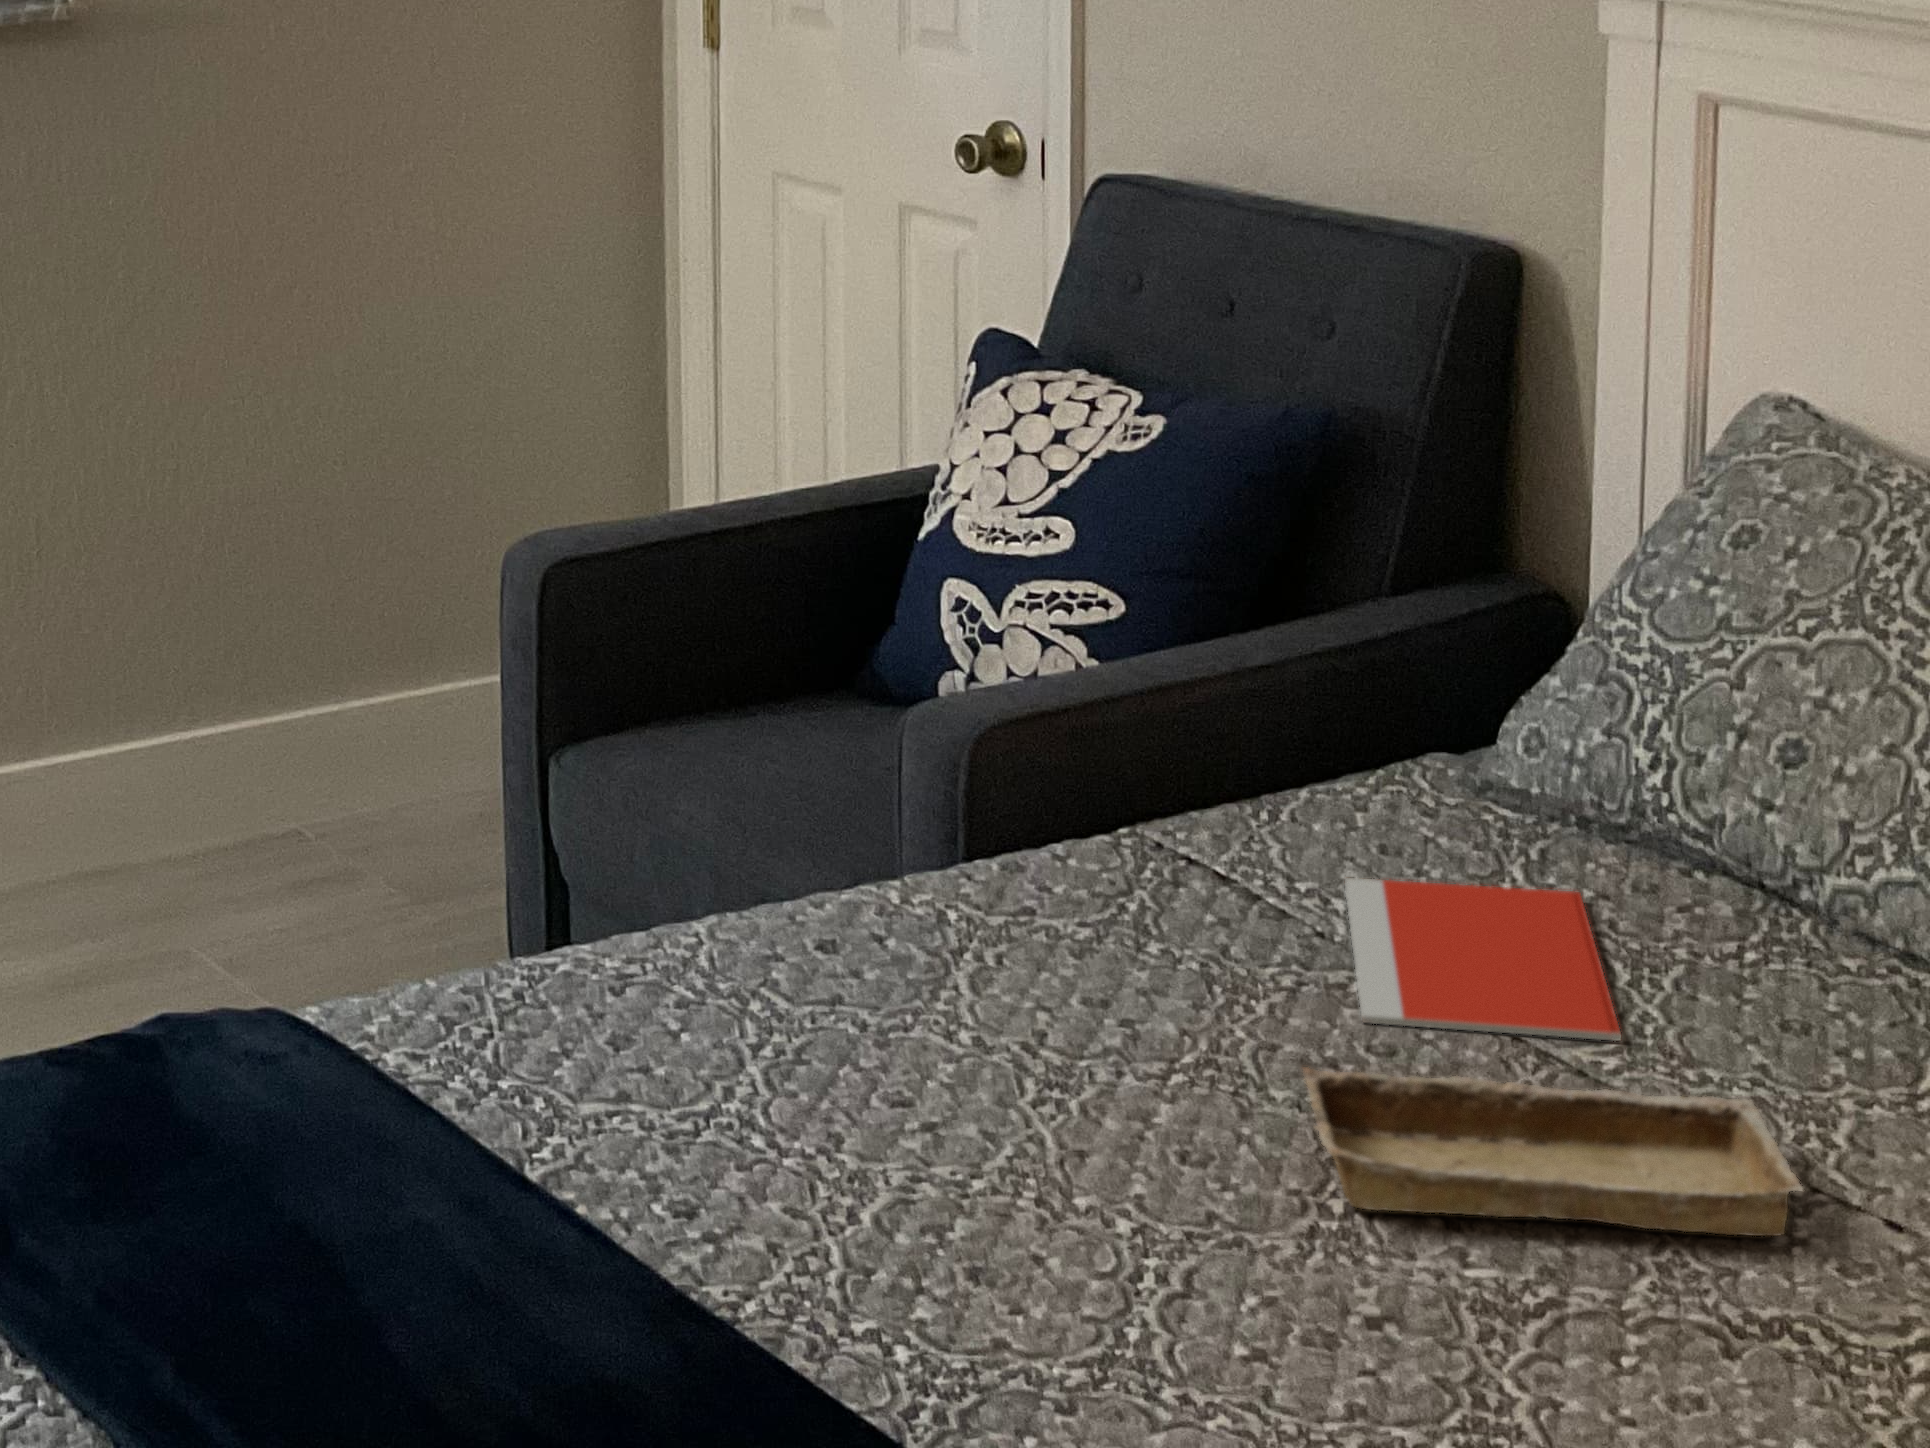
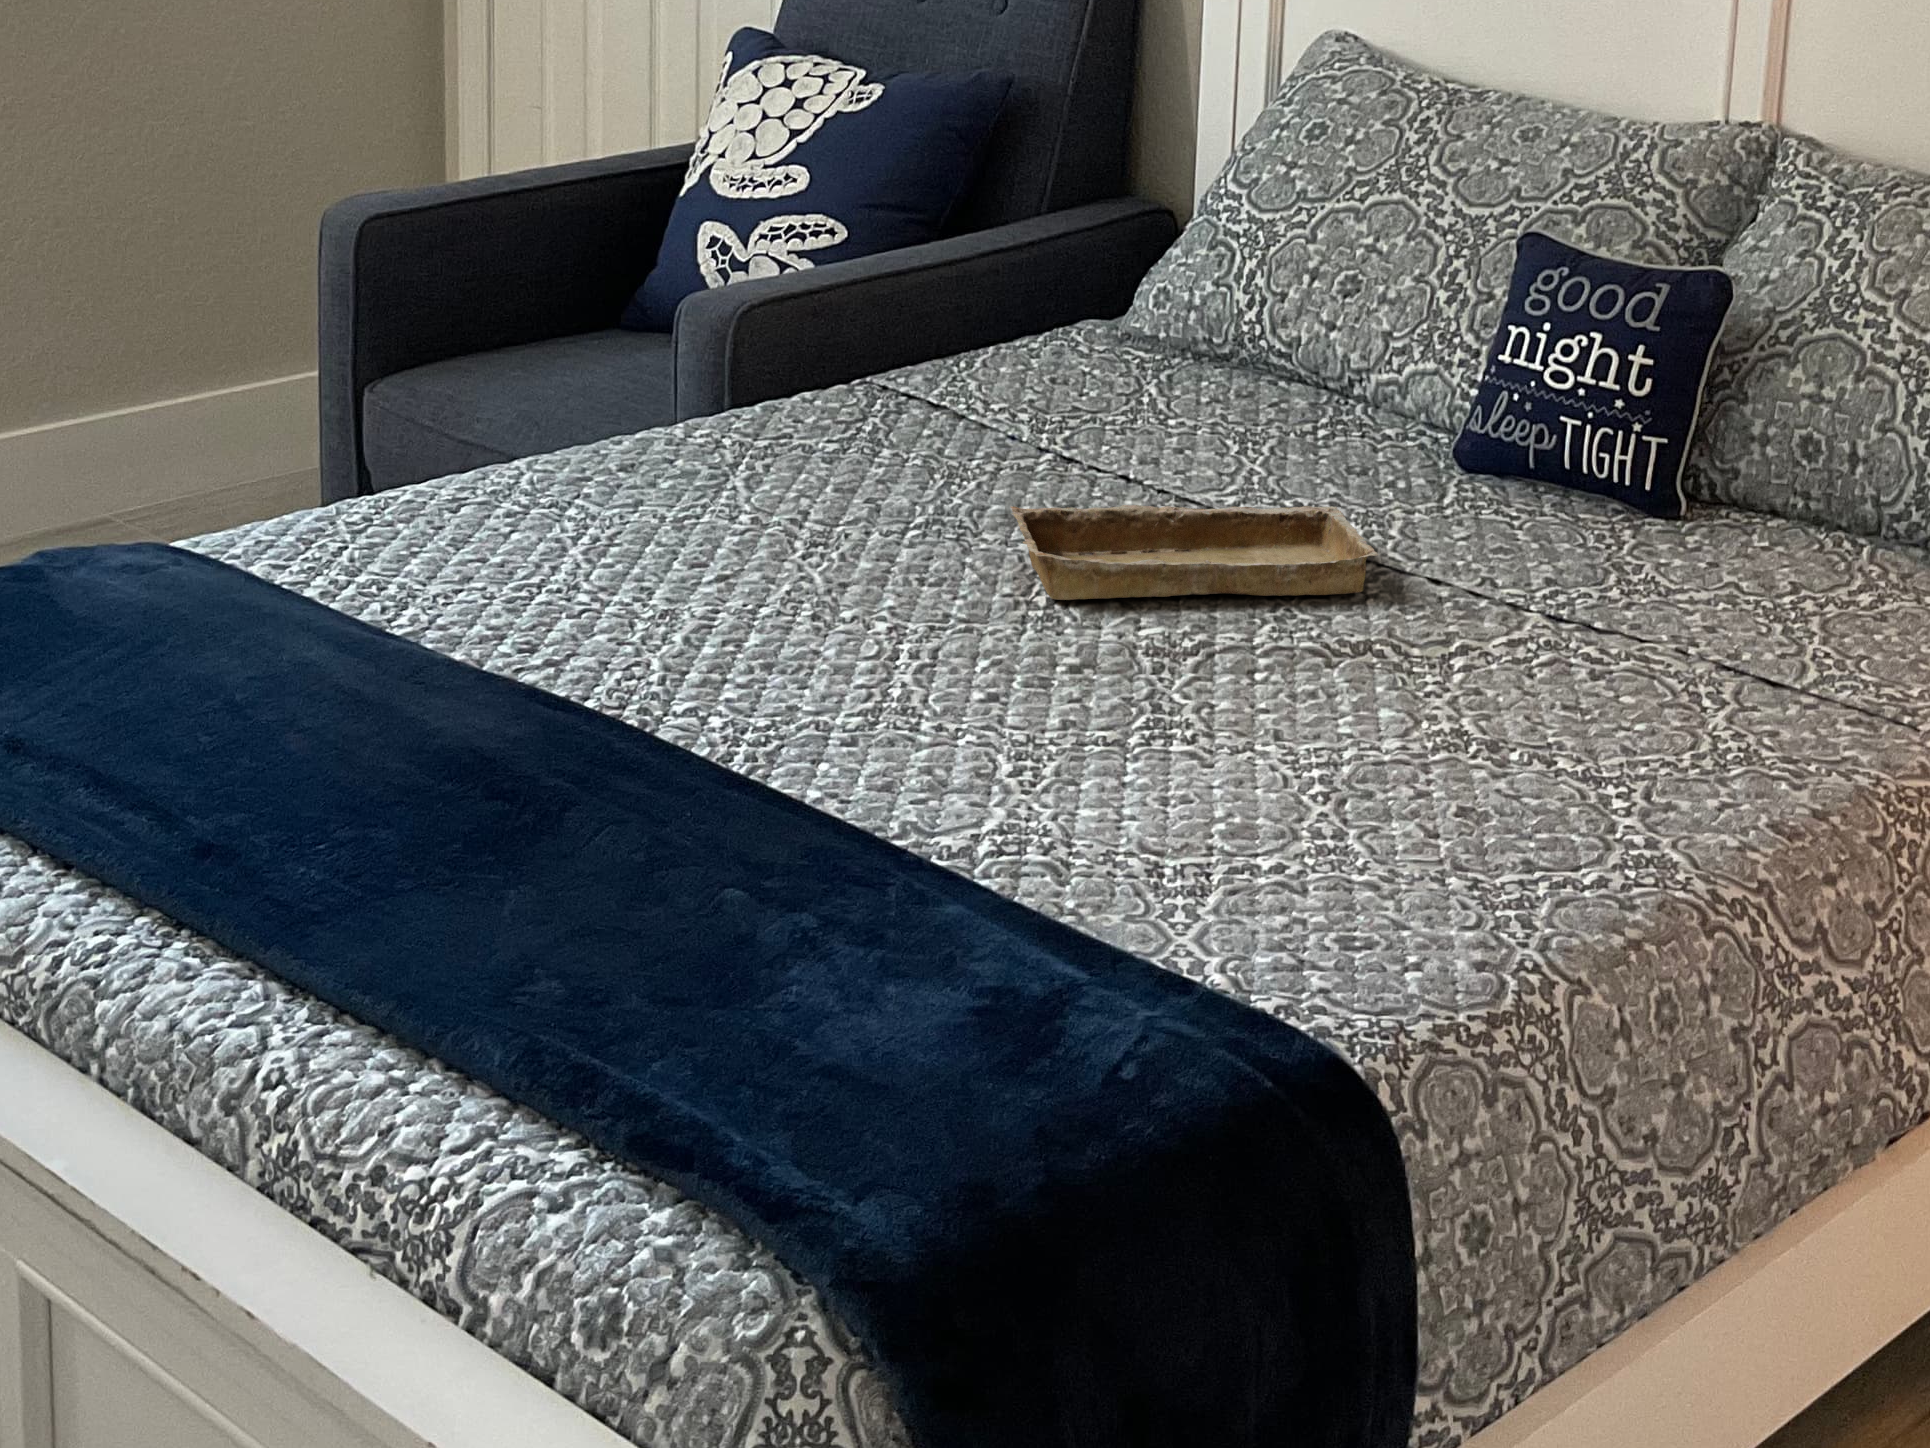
notebook: present [1345,878,1621,1041] -> none [1028,399,1237,488]

